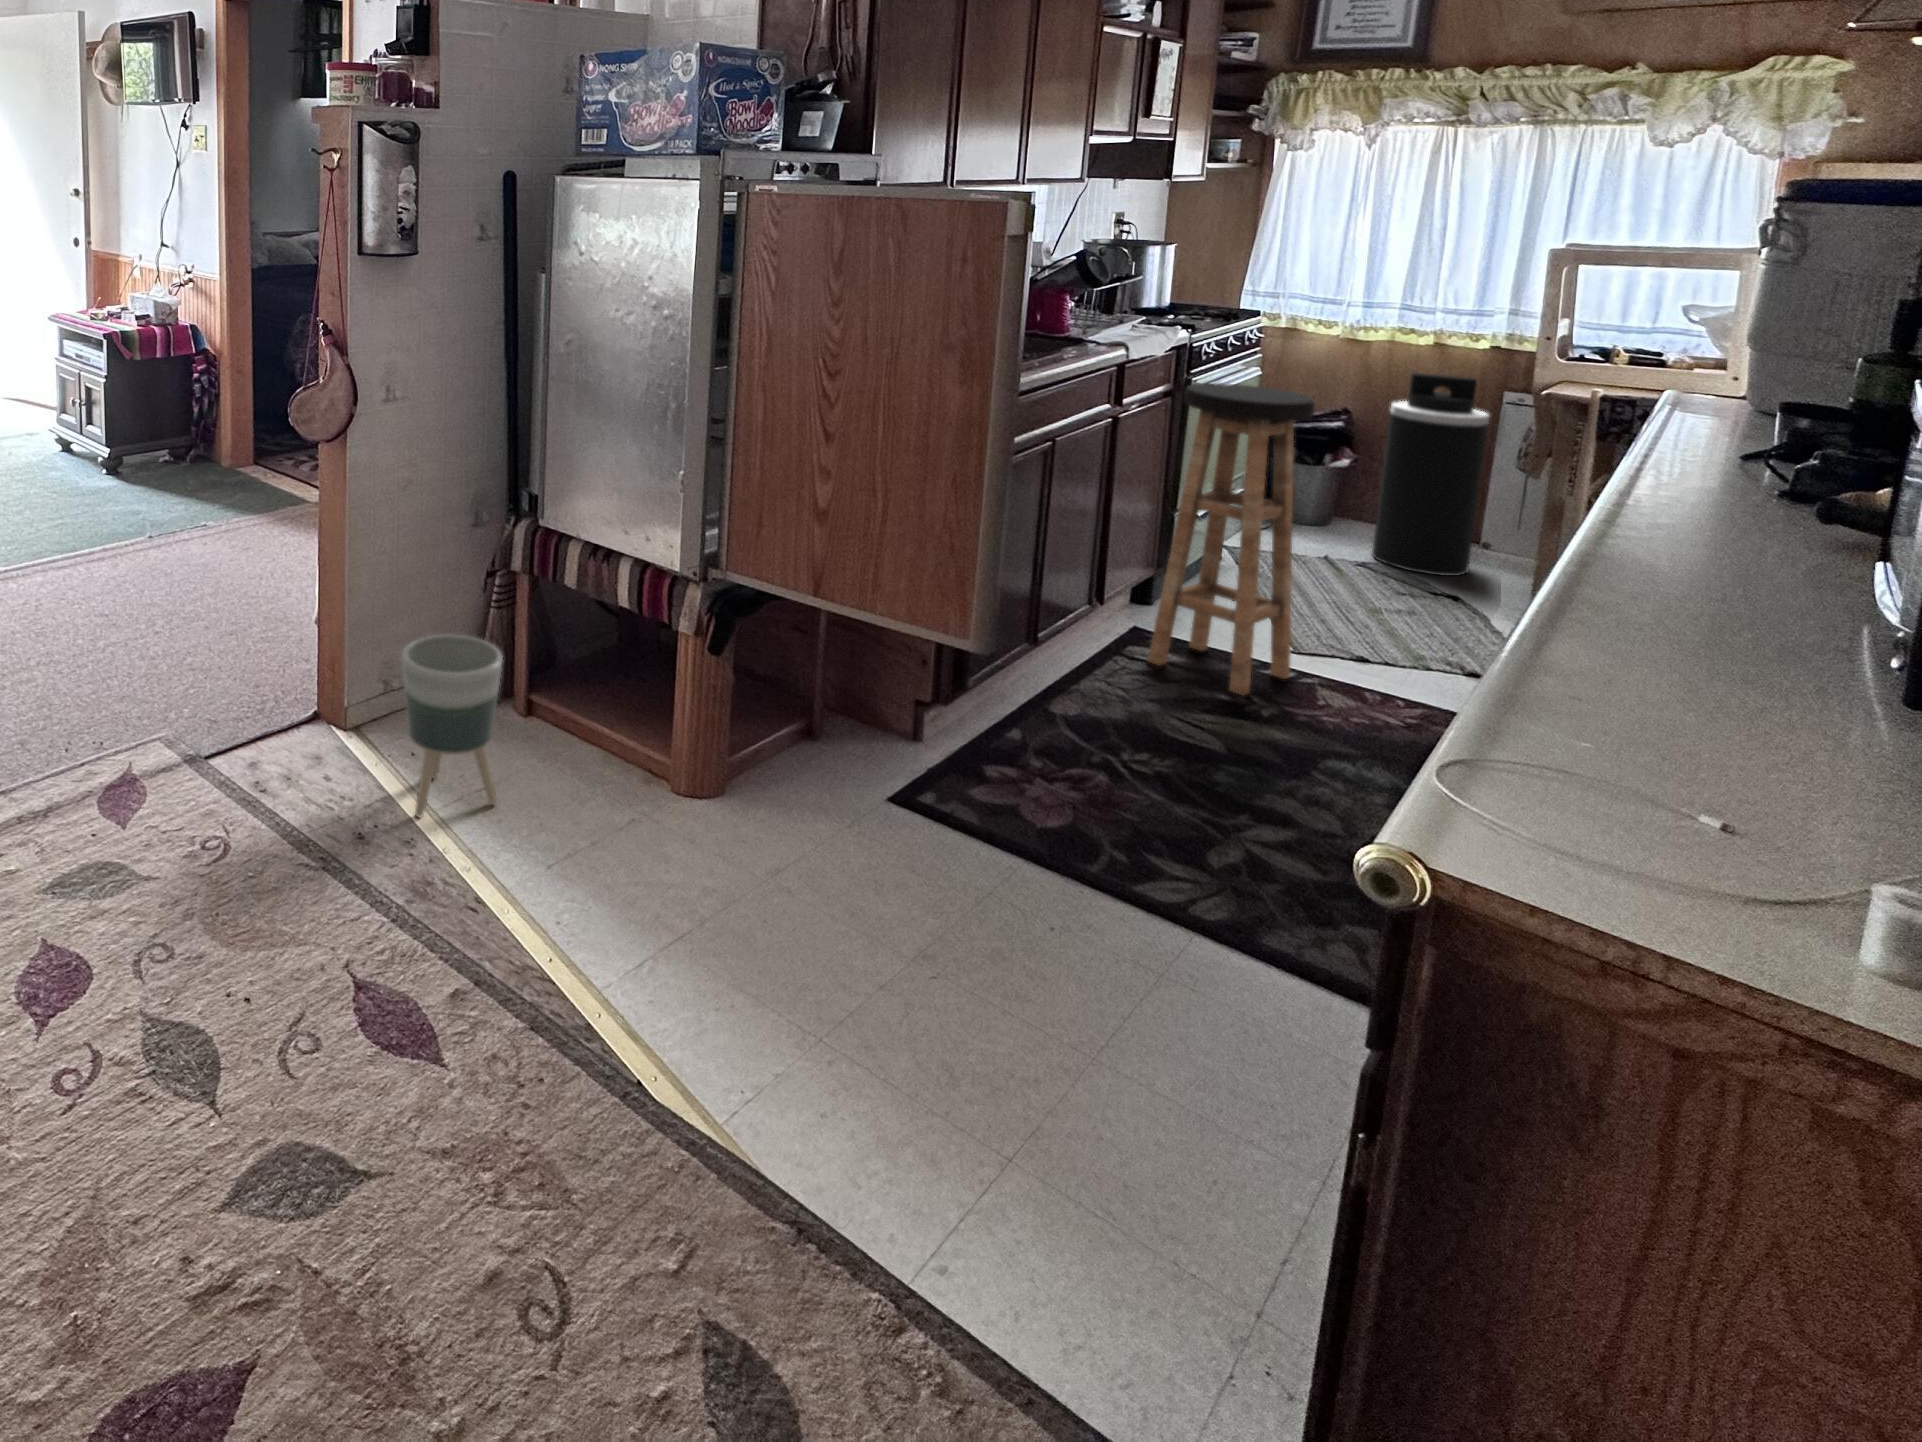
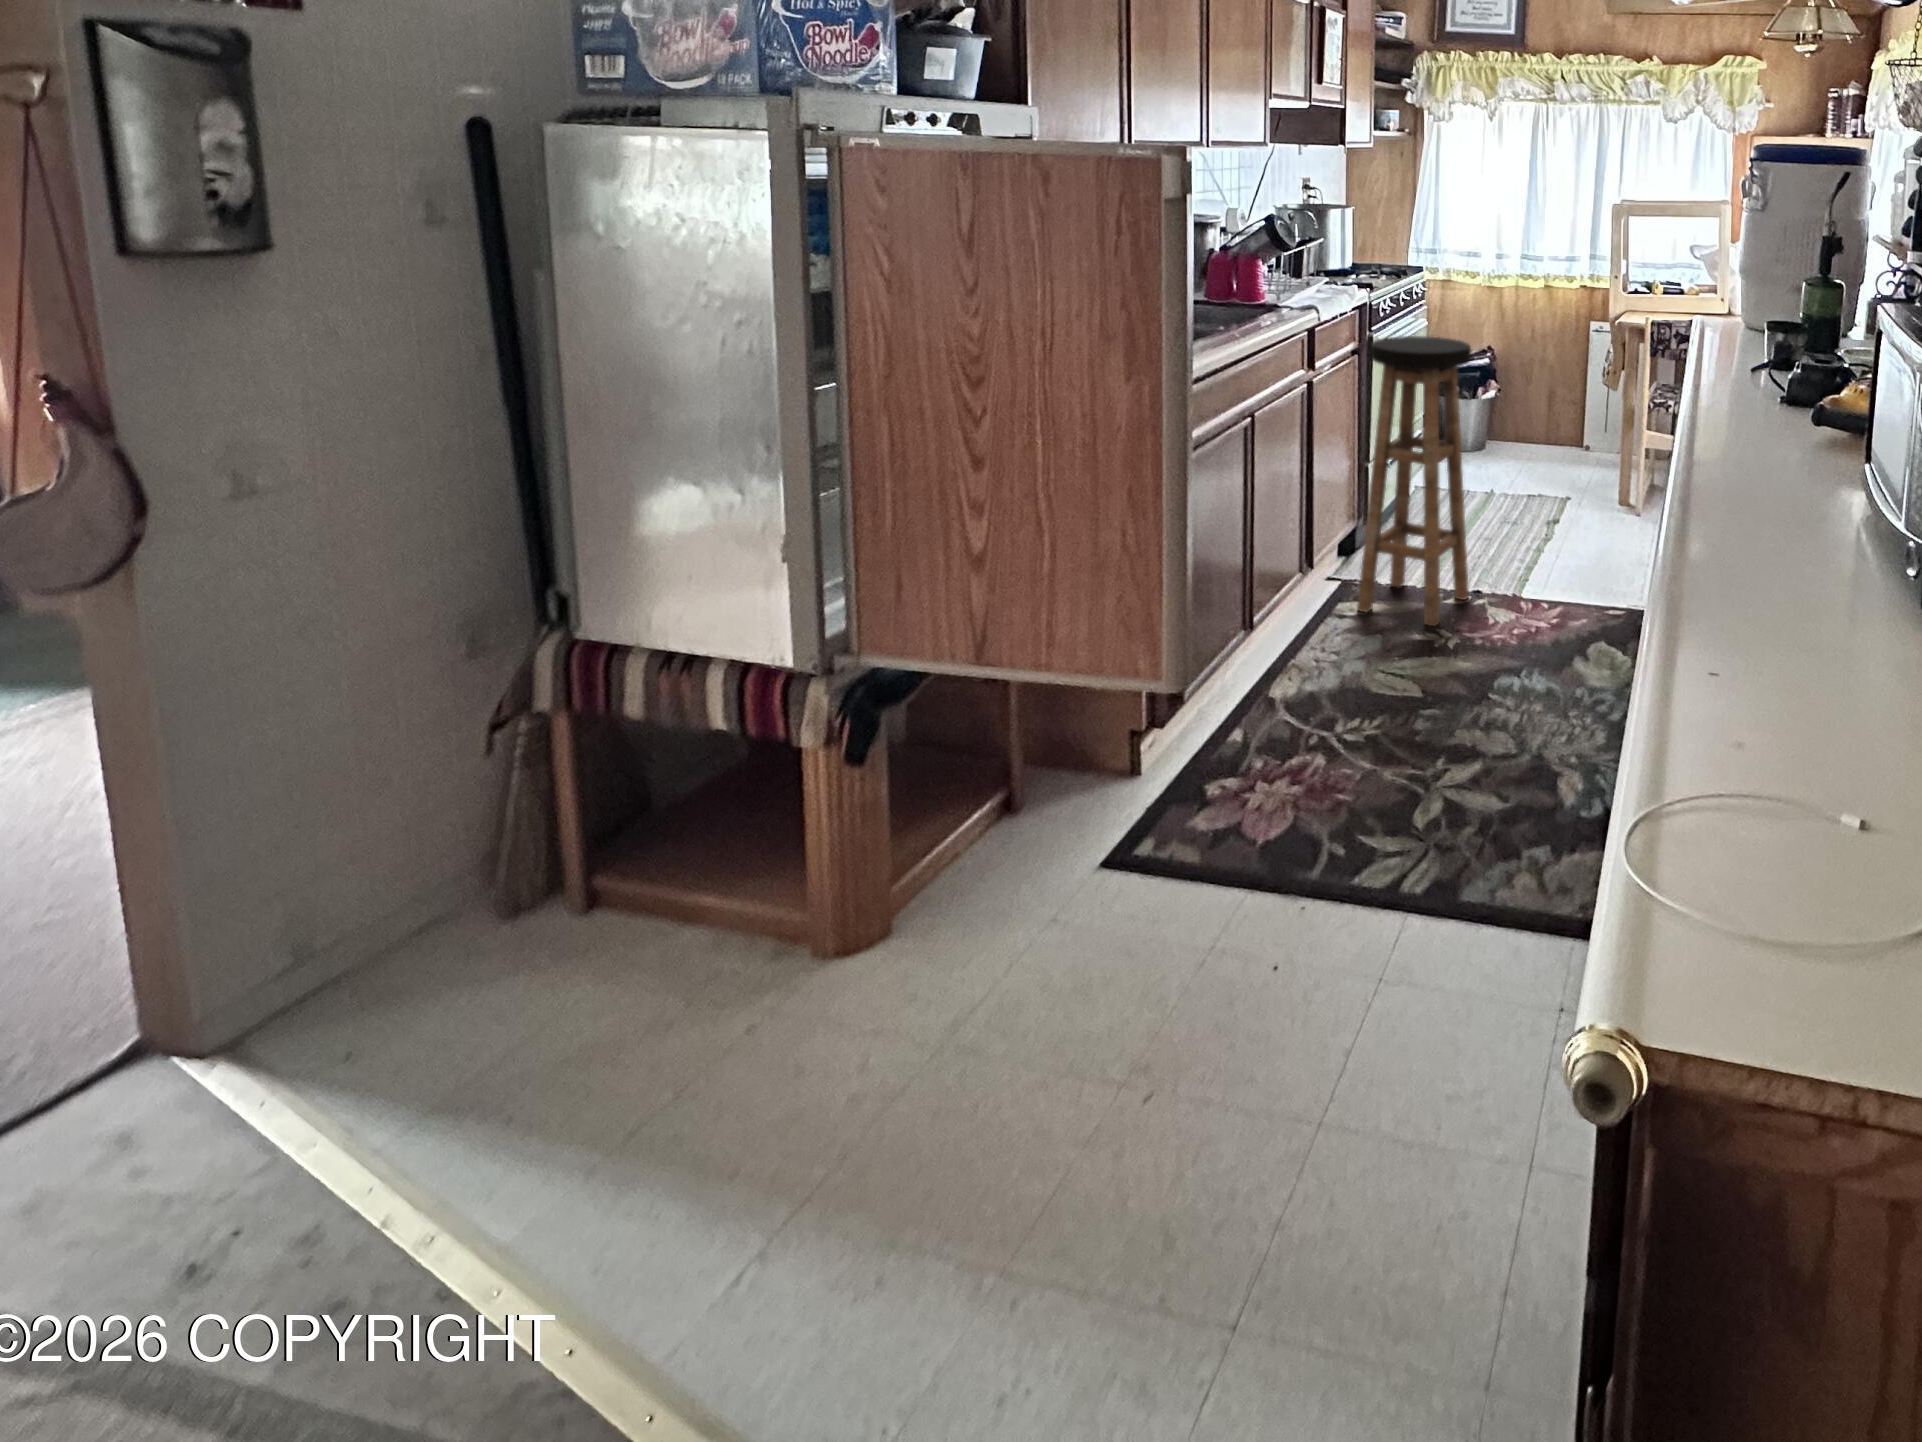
trash can: present [1372,373,1490,576] -> none [1515,309,1583,473]
planter: present [402,635,503,817] -> none [230,864,483,1213]

